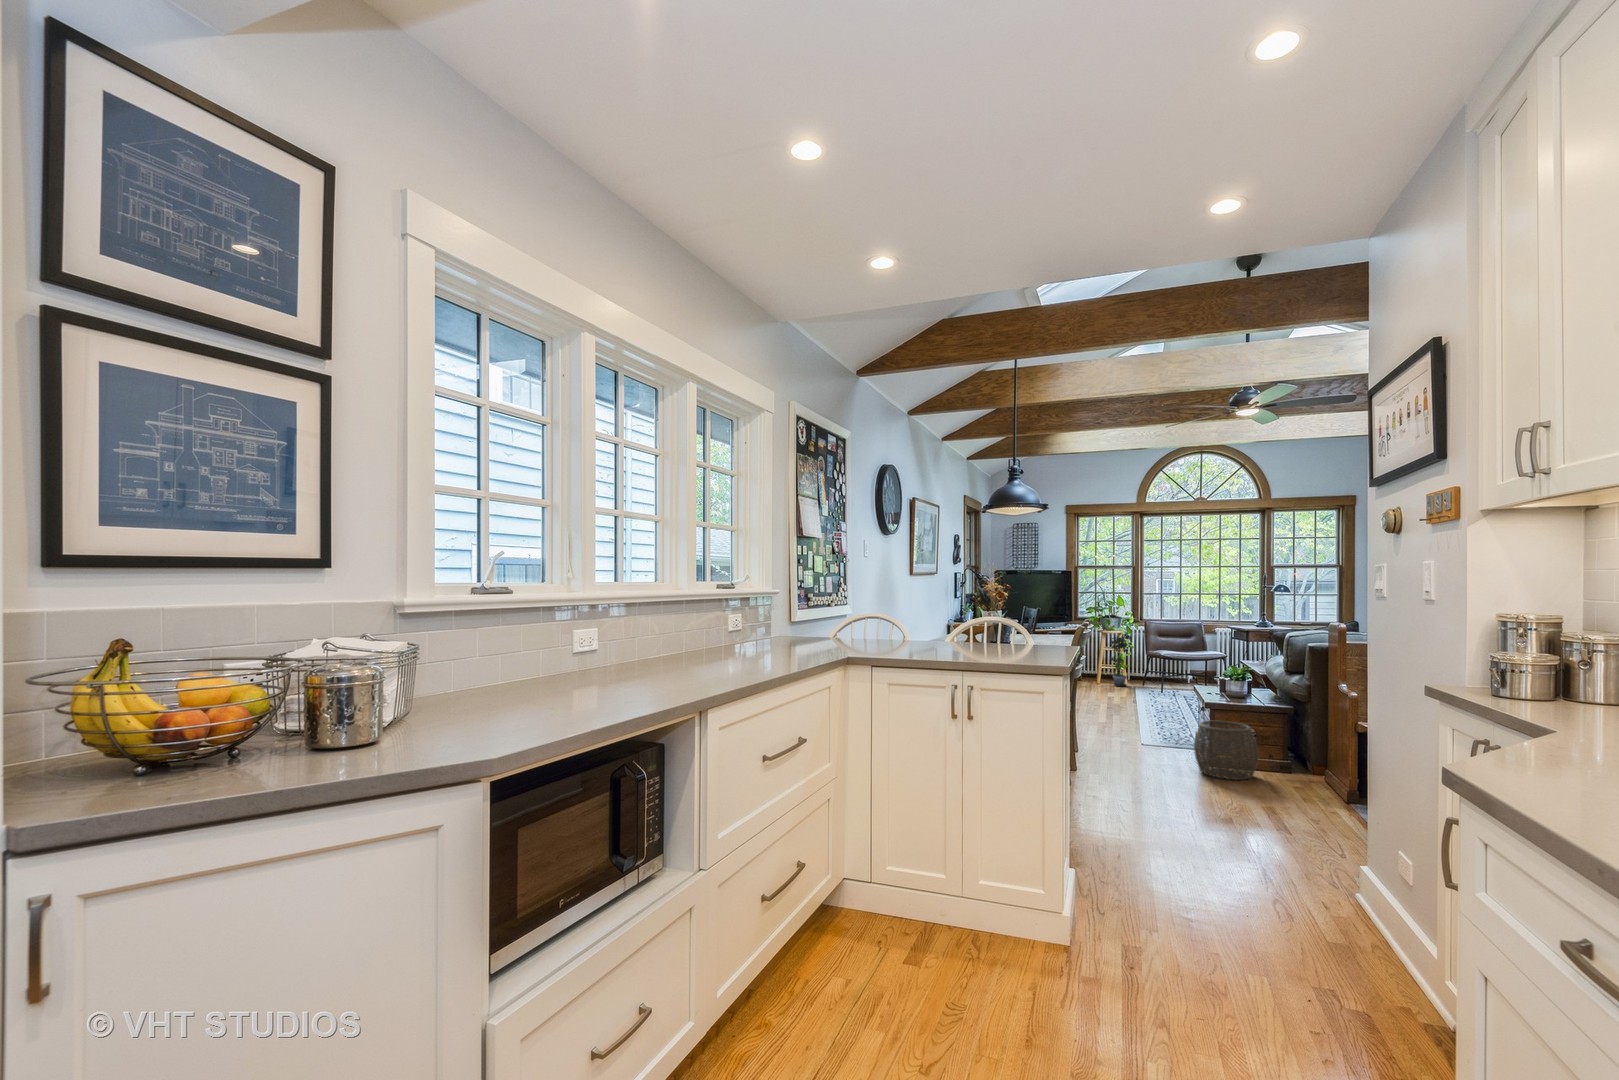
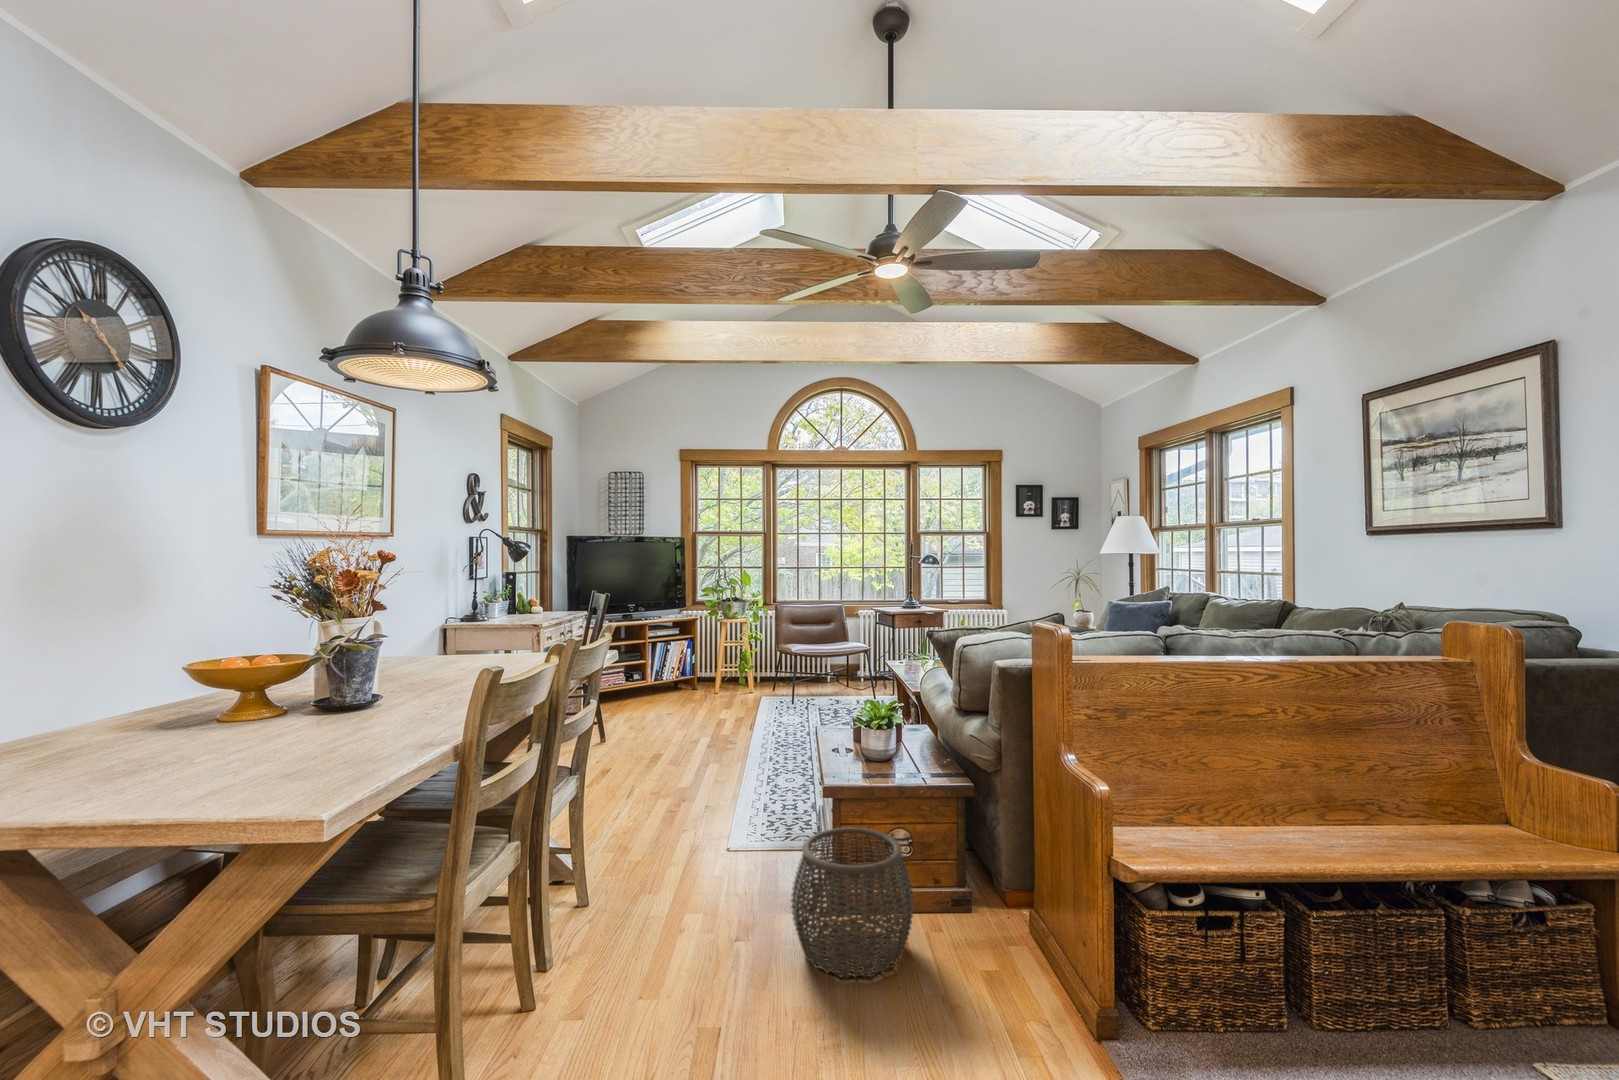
potted plant: present [1110,631,1132,686] -> none [722,621,755,698]

